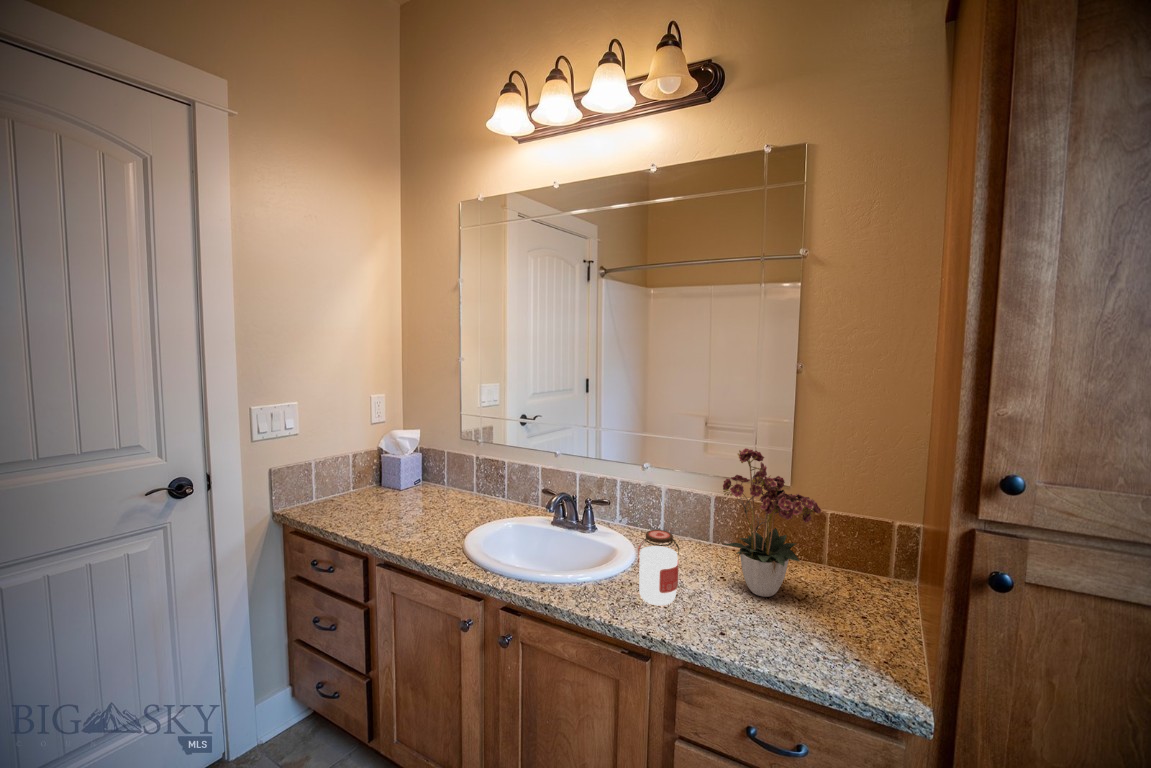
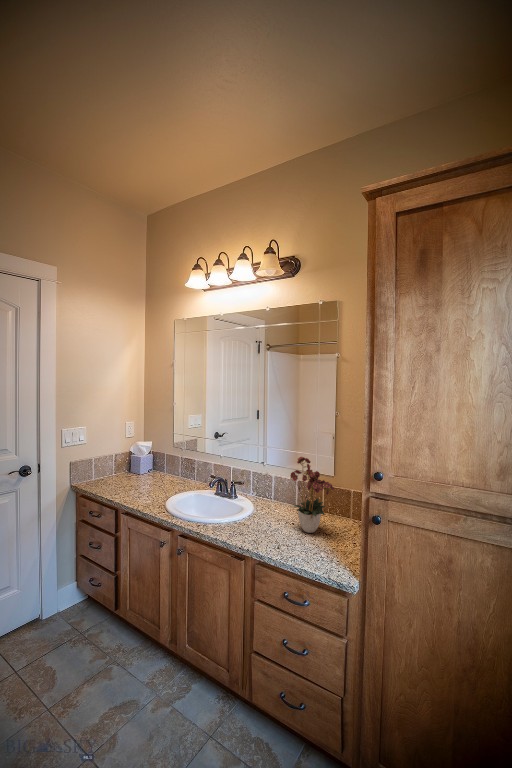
jar: present [638,530,679,605] -> none [243,497,264,535]

